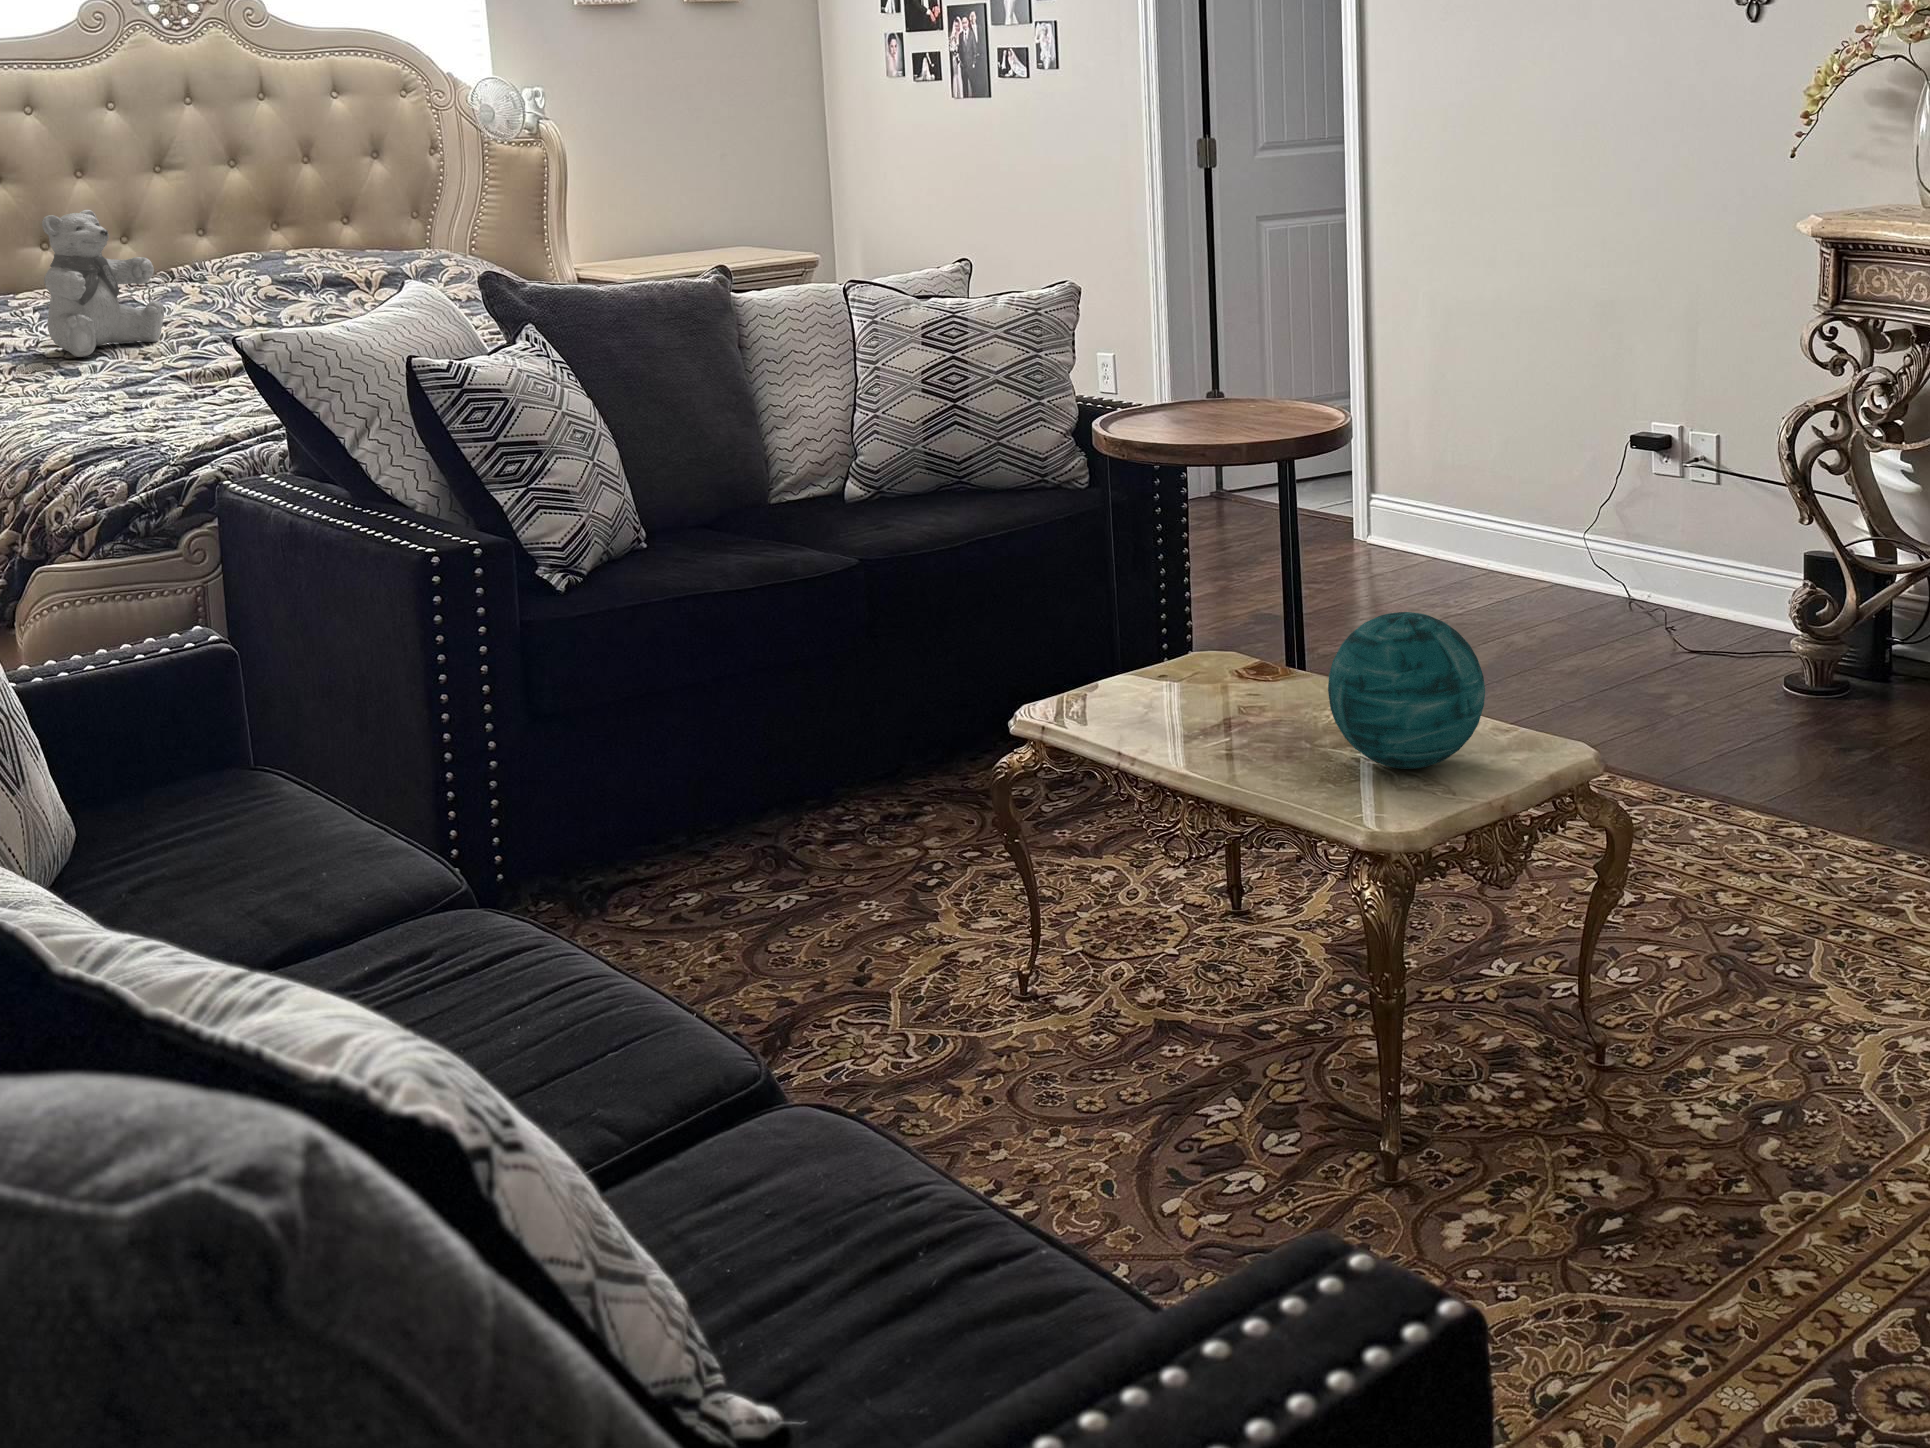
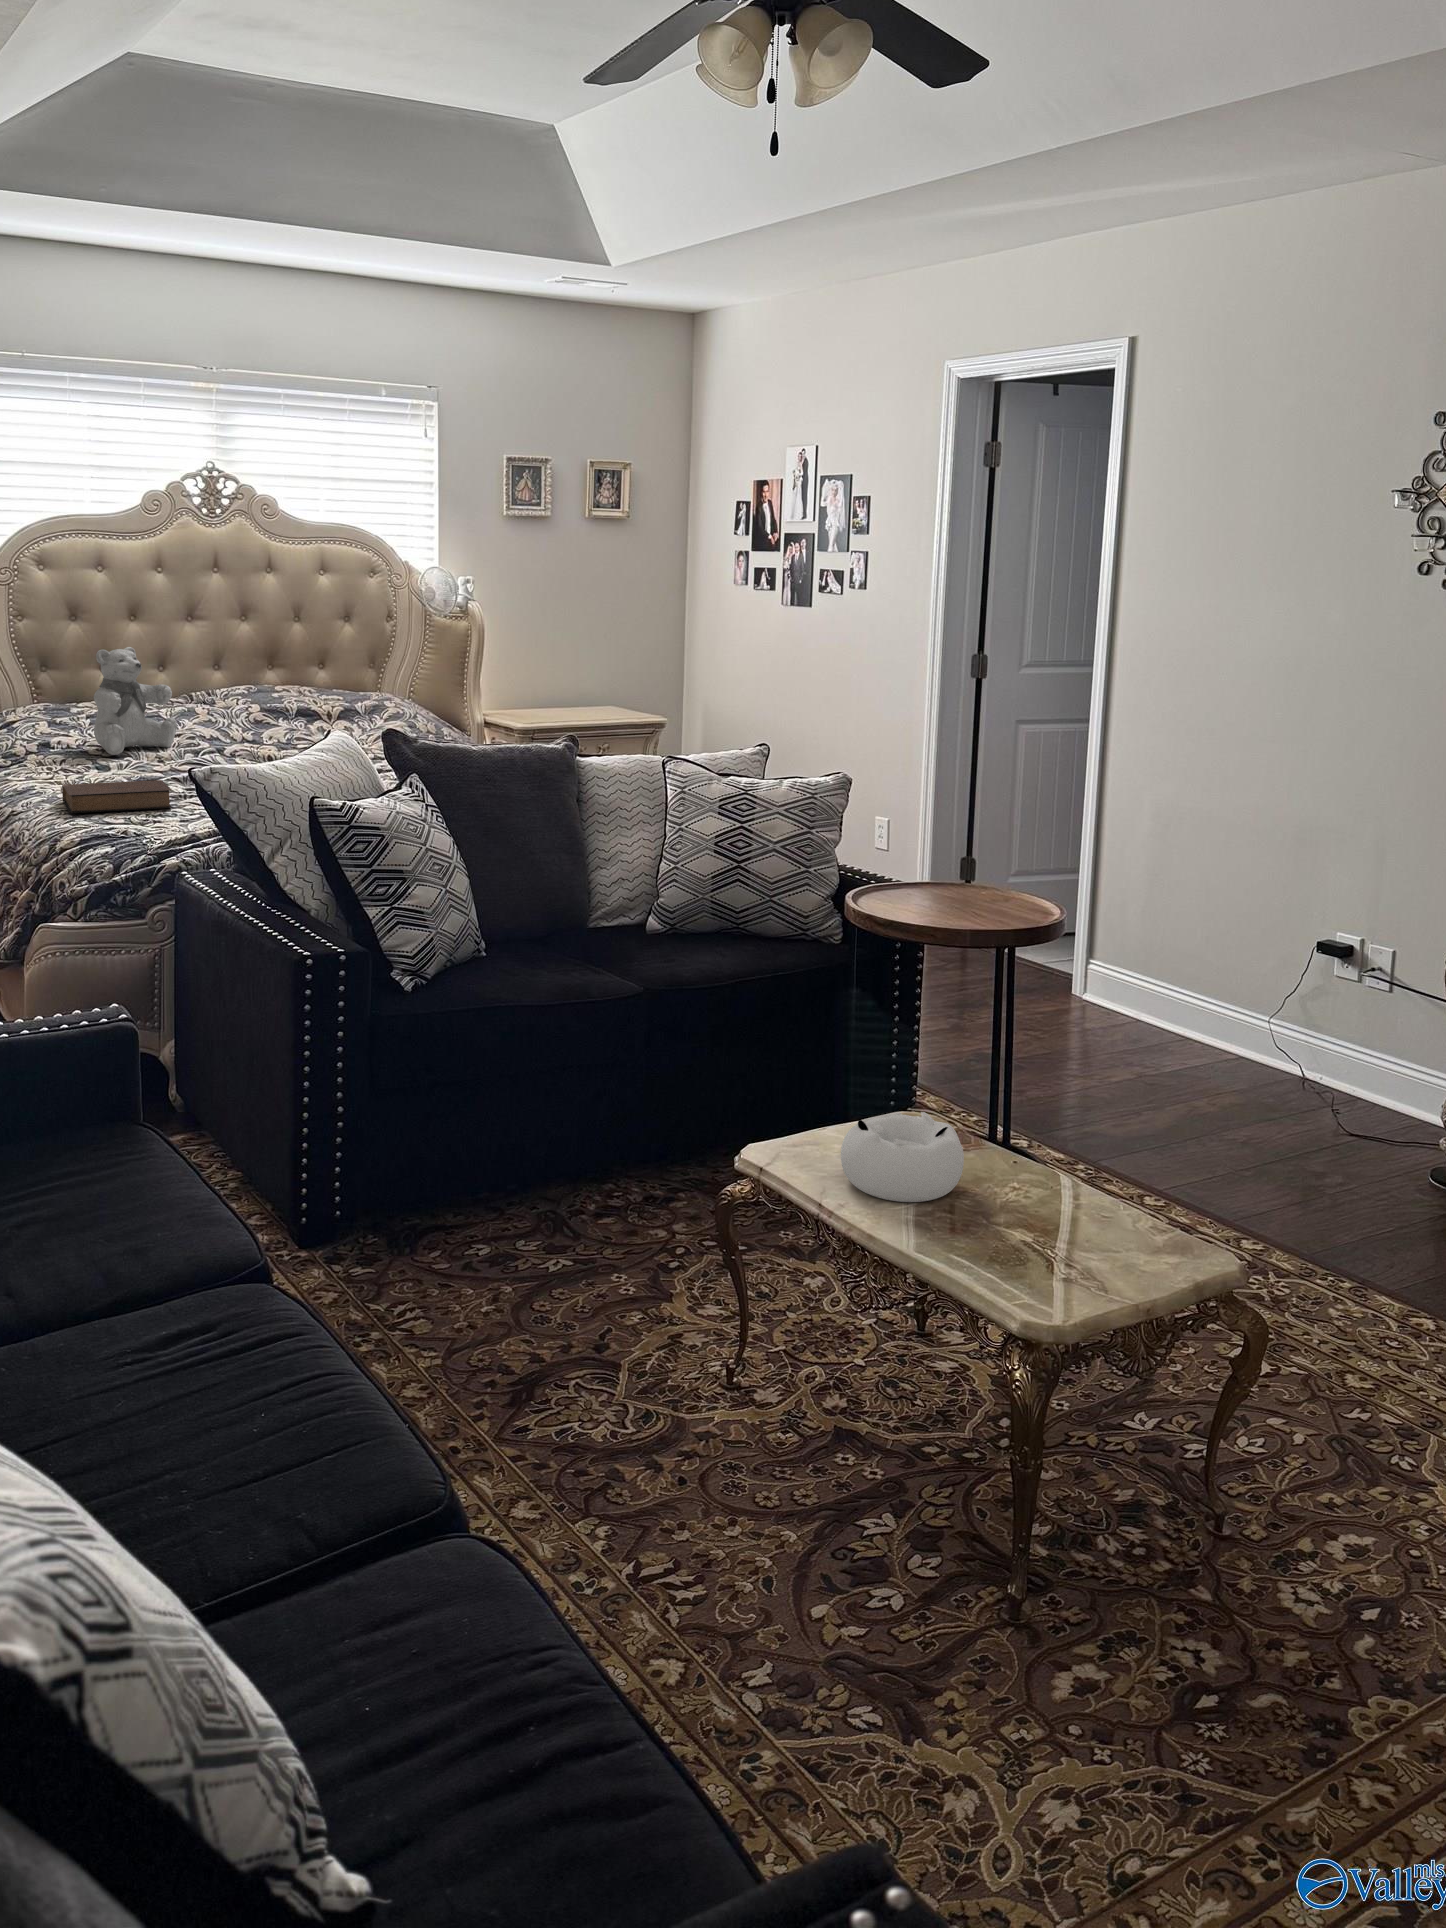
book: none [27,377,188,429] -> present [62,780,172,813]
decorative orb: present [1328,612,1485,769] -> none [1002,1121,1142,1260]
decorative bowl: none [1135,638,1278,740] -> present [841,1112,964,1202]

